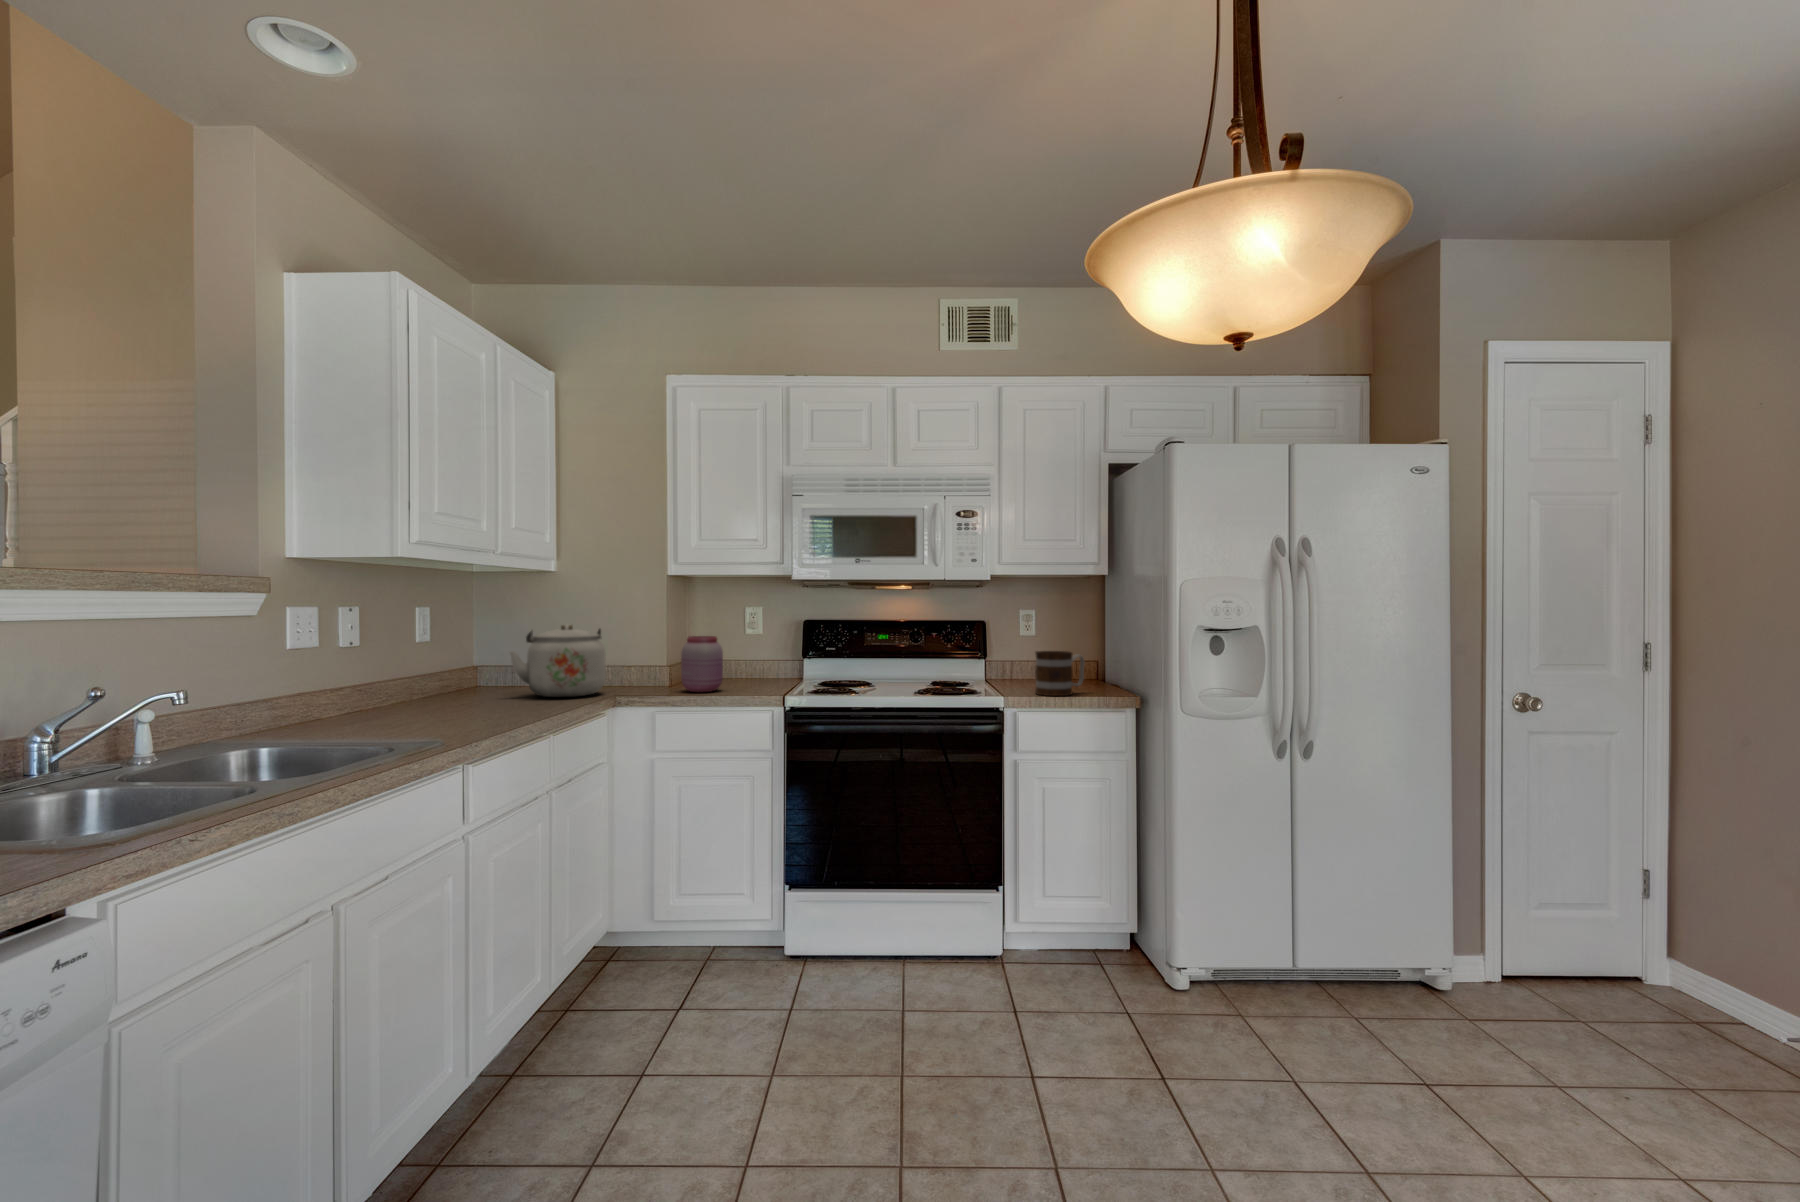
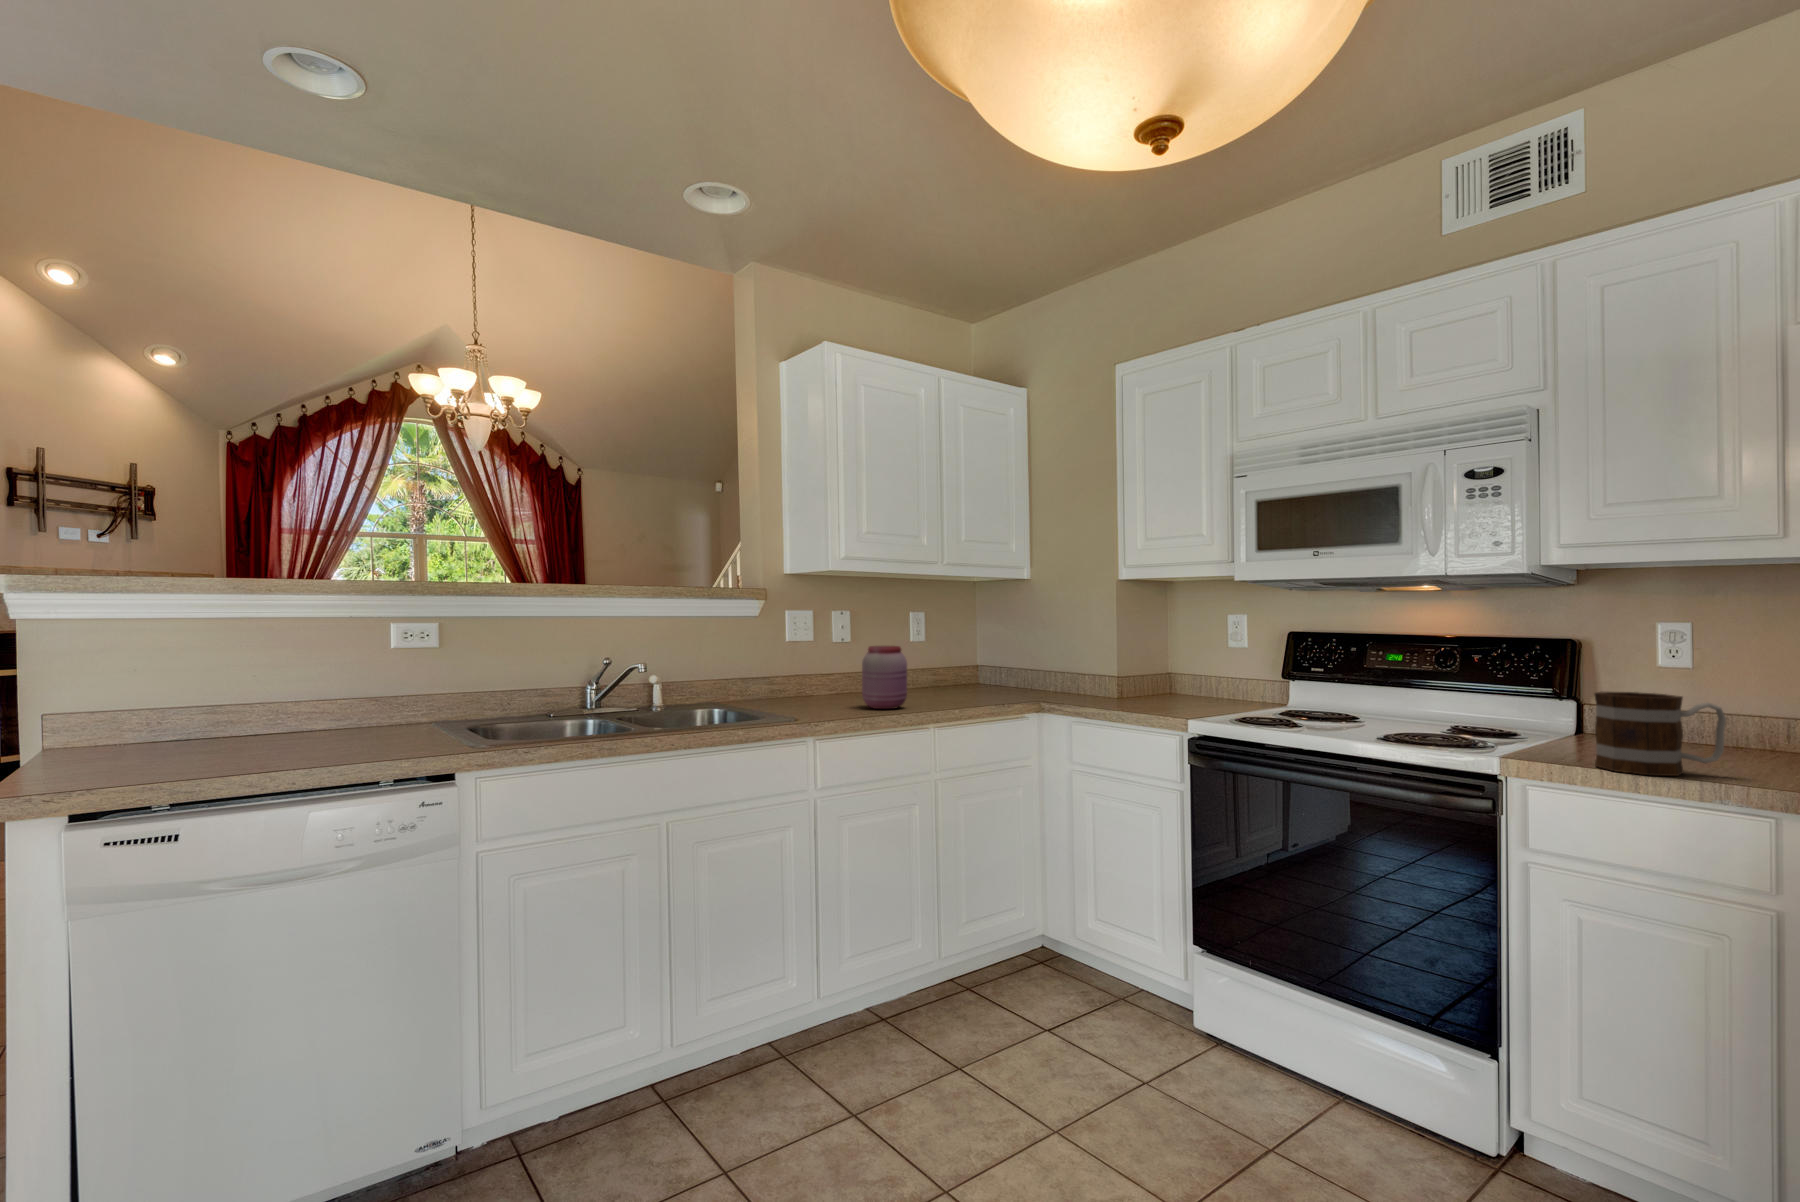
kettle: present [510,624,606,697] -> none [957,630,1046,700]
jar: present [681,636,723,692] -> present [862,646,907,709]

